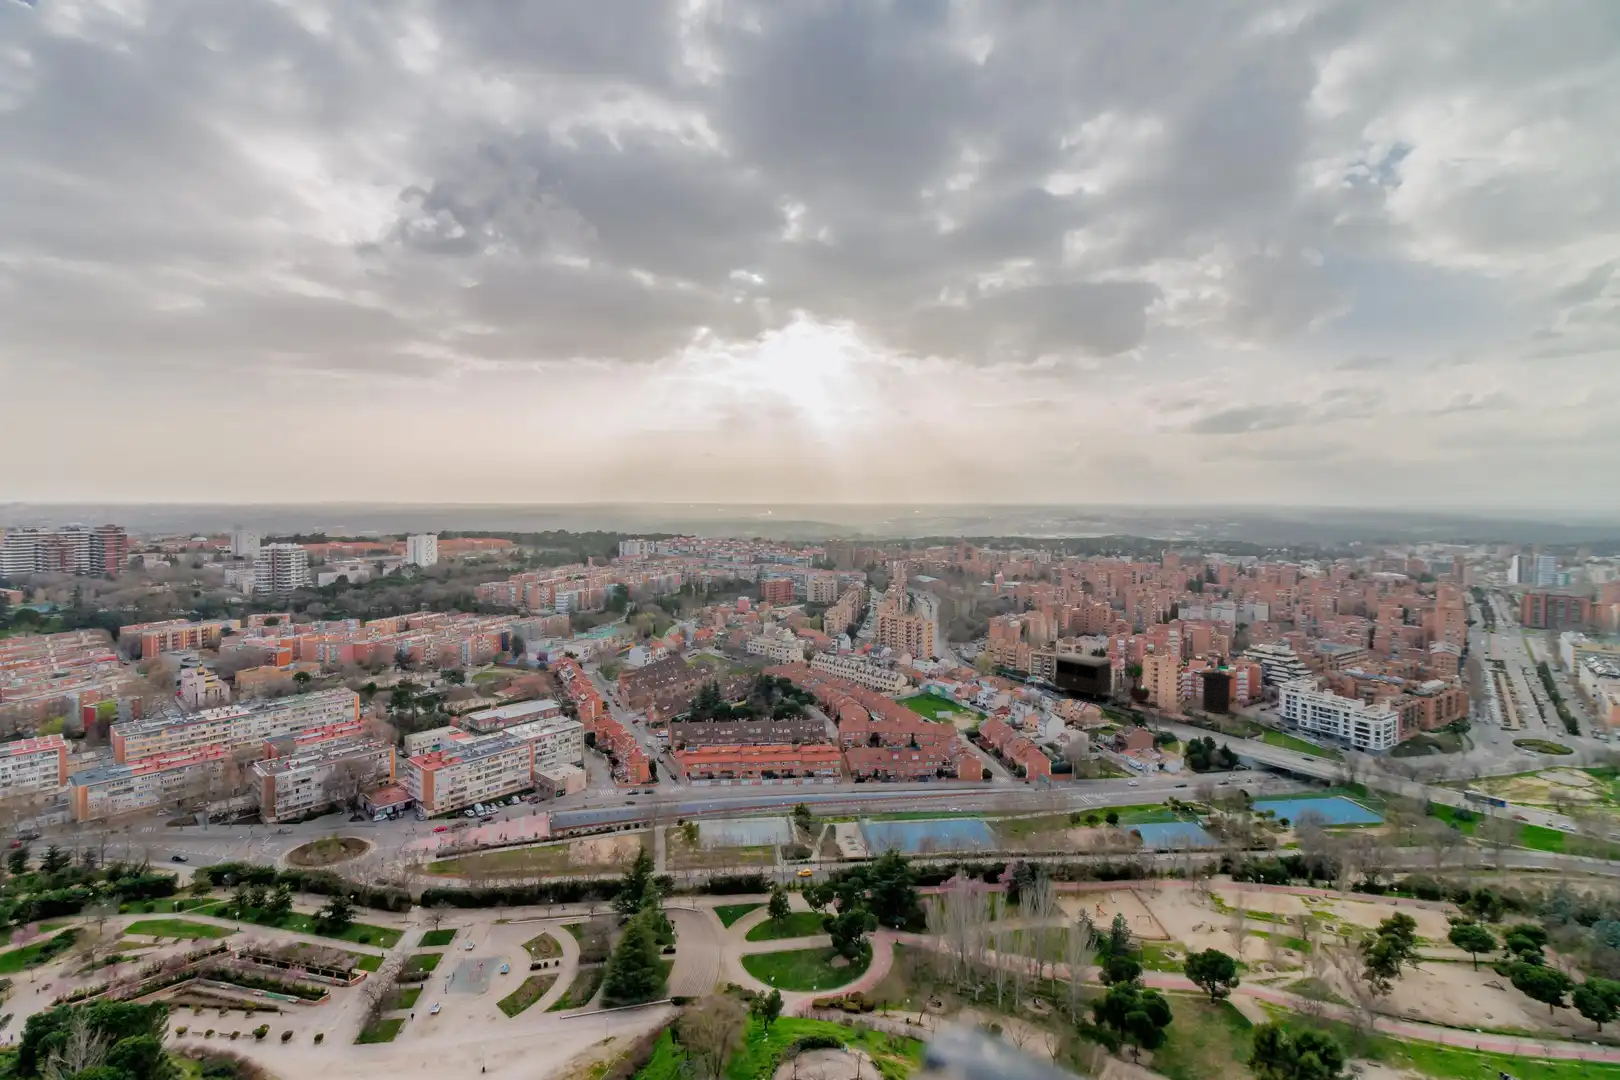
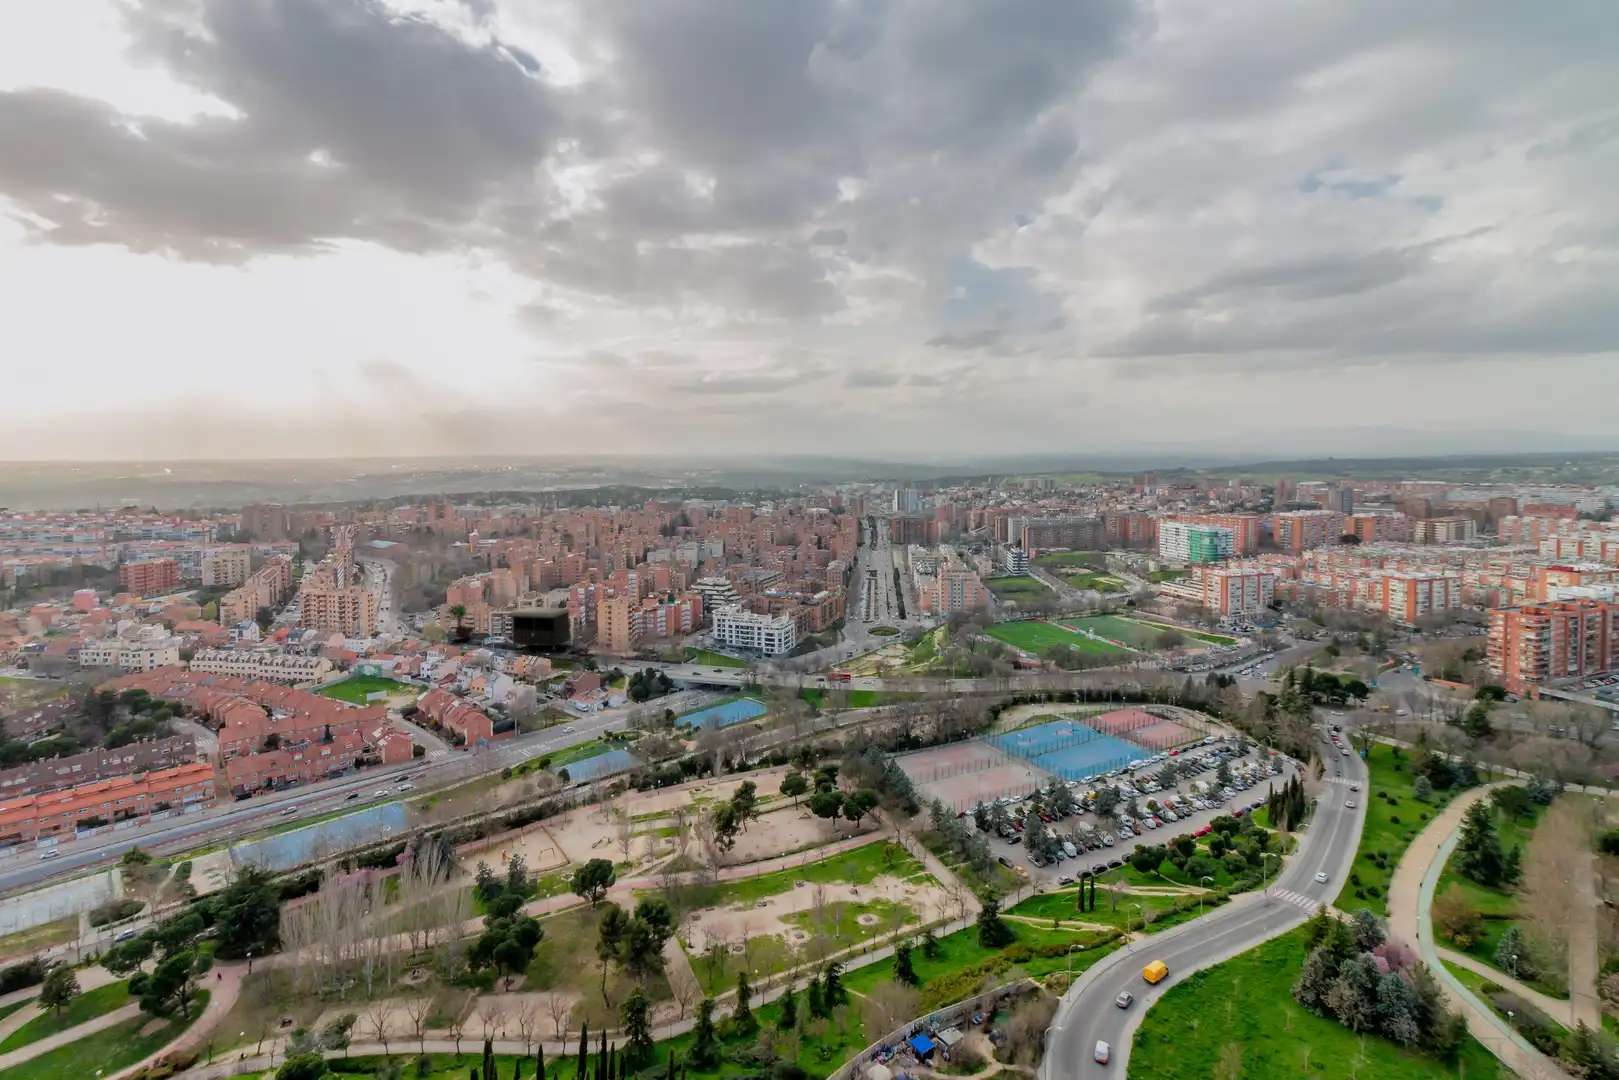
potted tree: present [1123,663,1150,702] -> present [448,605,473,639]
trash can: present [1200,669,1233,713] -> none [647,604,678,645]

